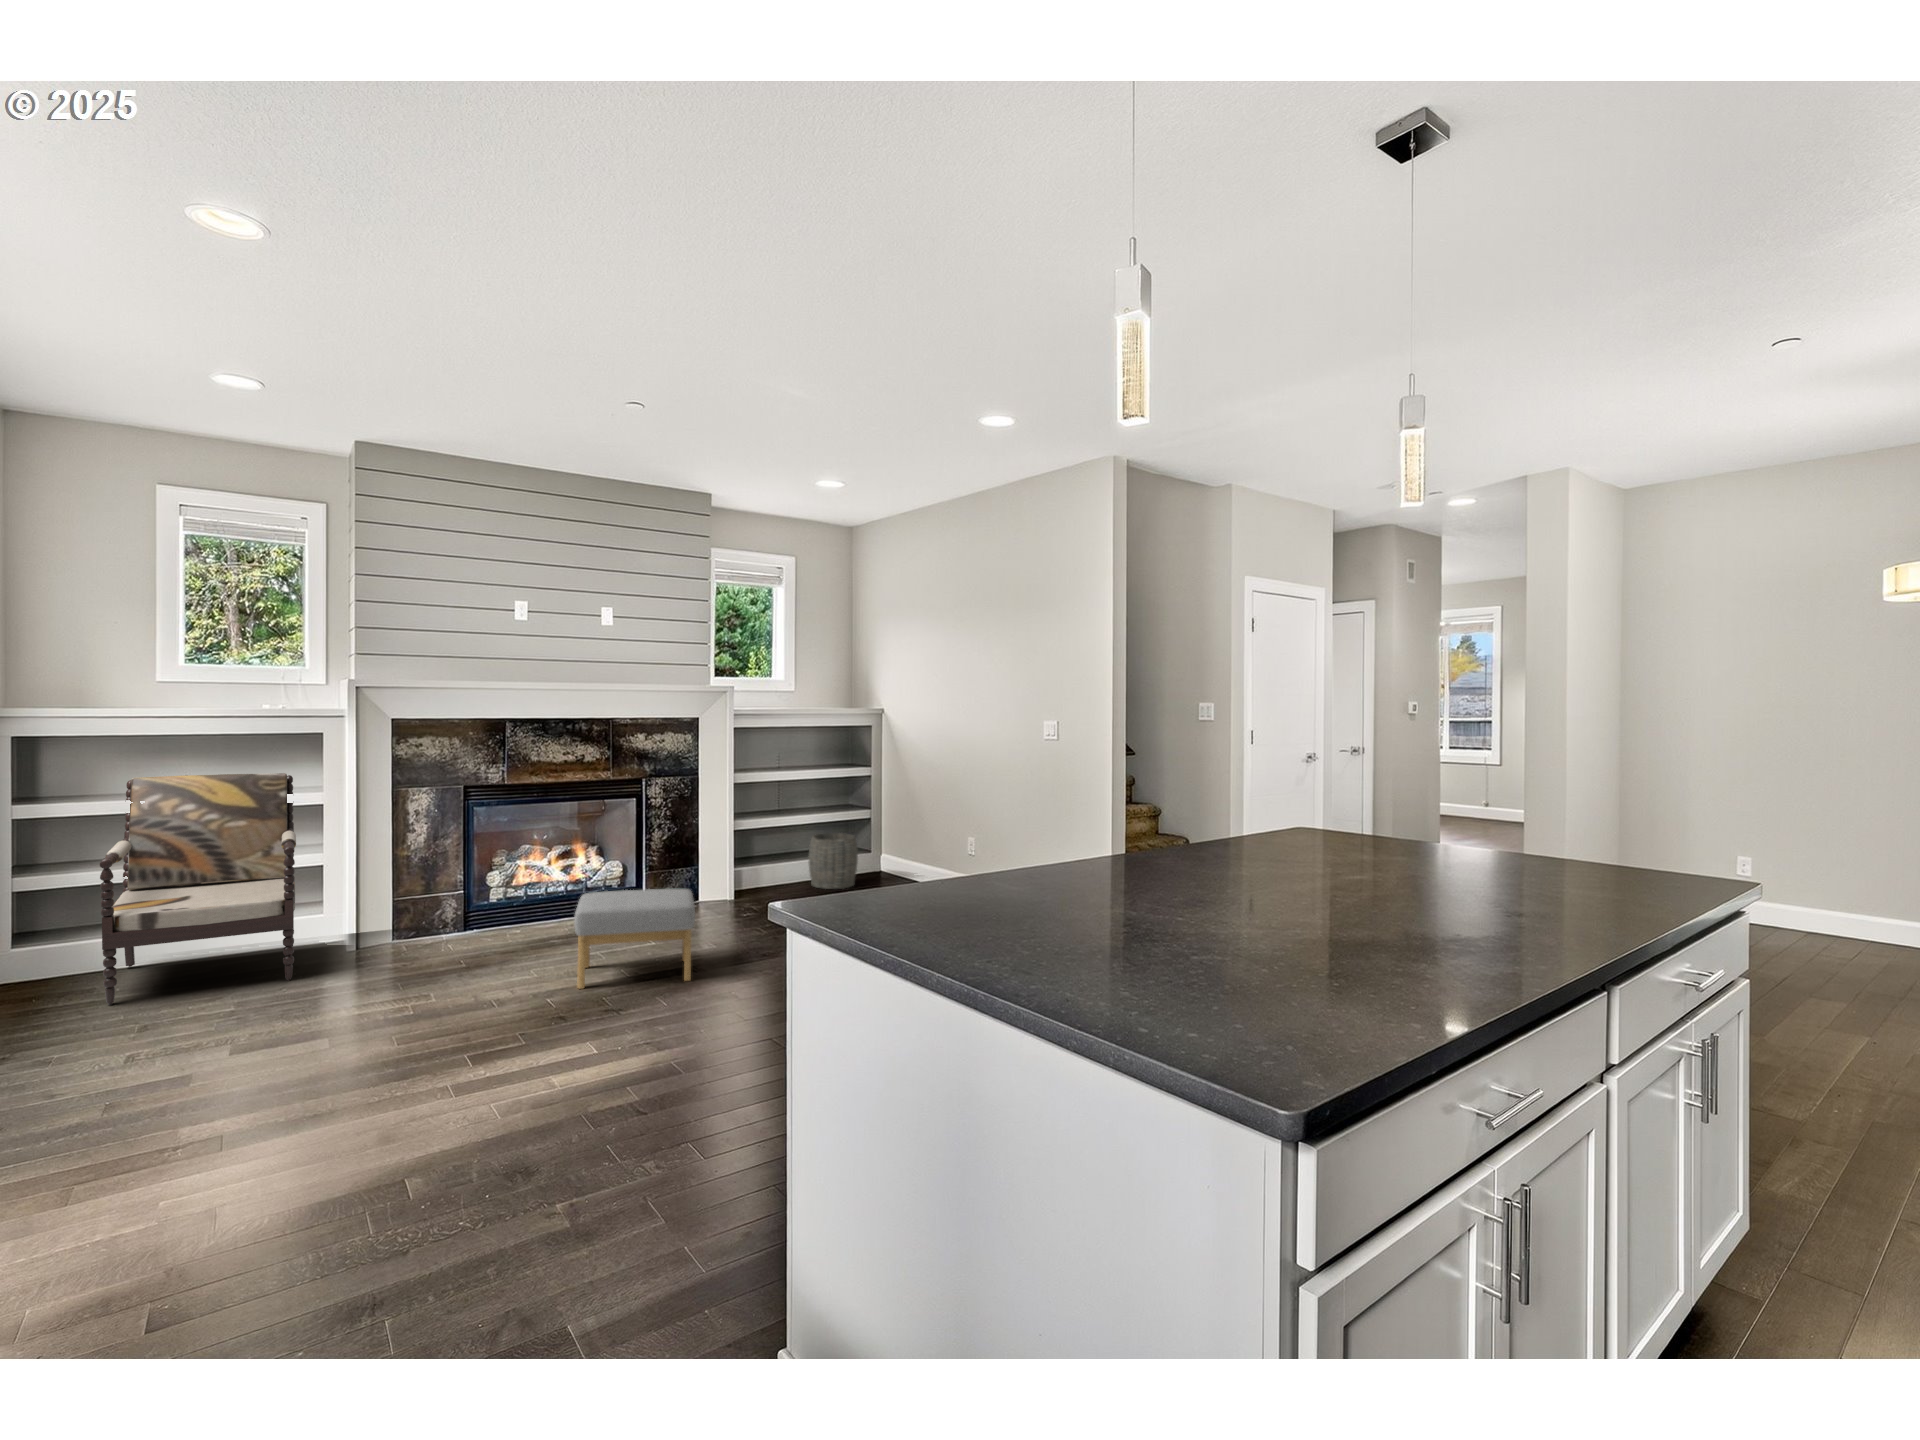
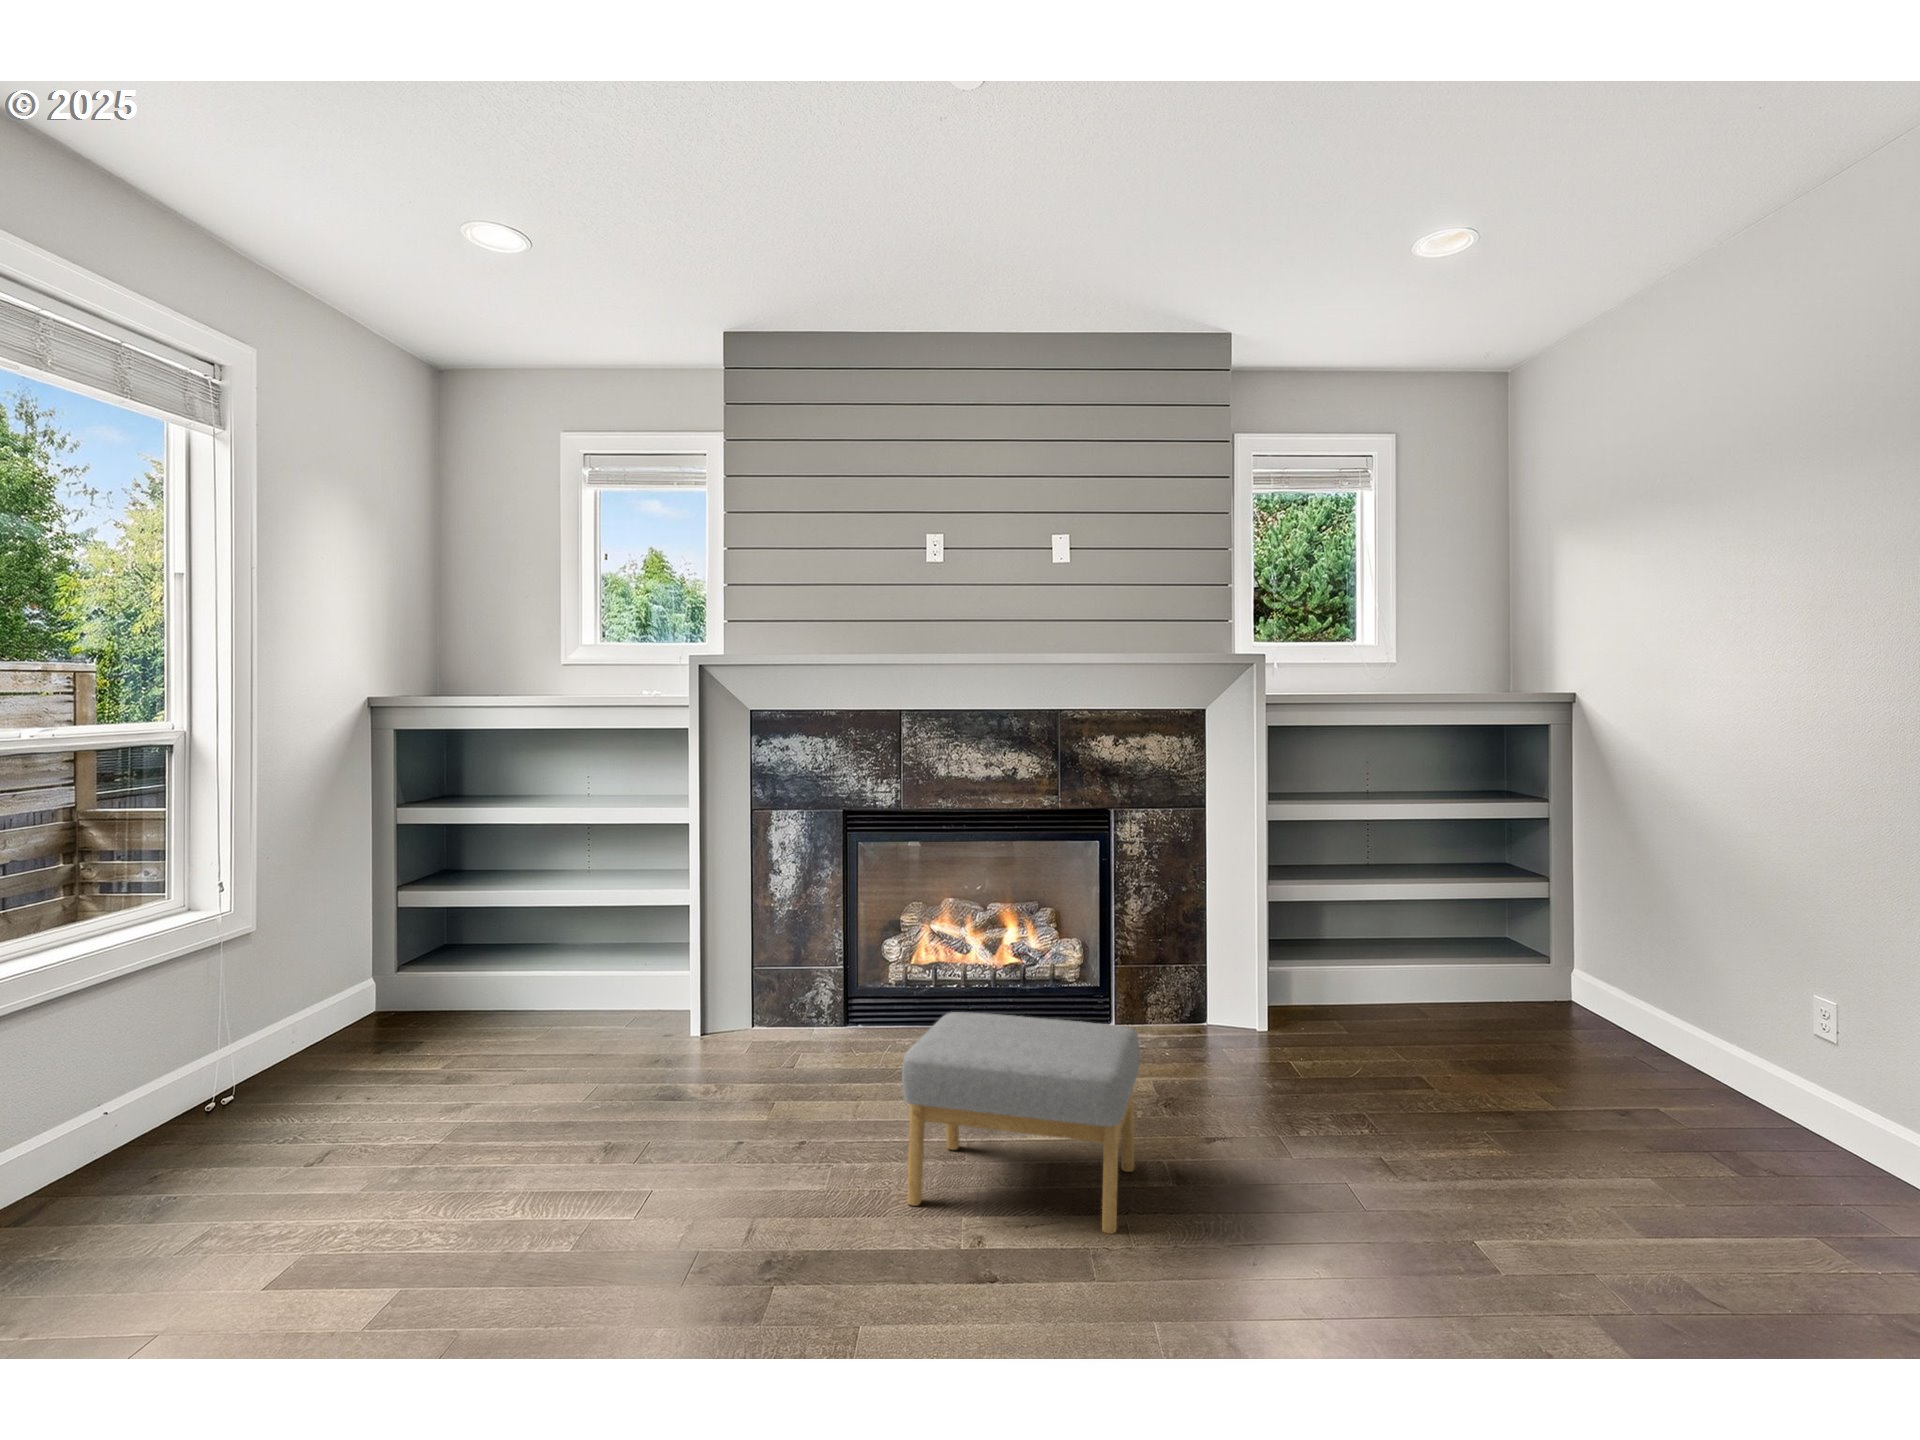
armchair: present [100,773,296,1005] -> none [364,782,645,1087]
woven basket: present [809,833,858,889] -> none [1414,920,1515,1032]

